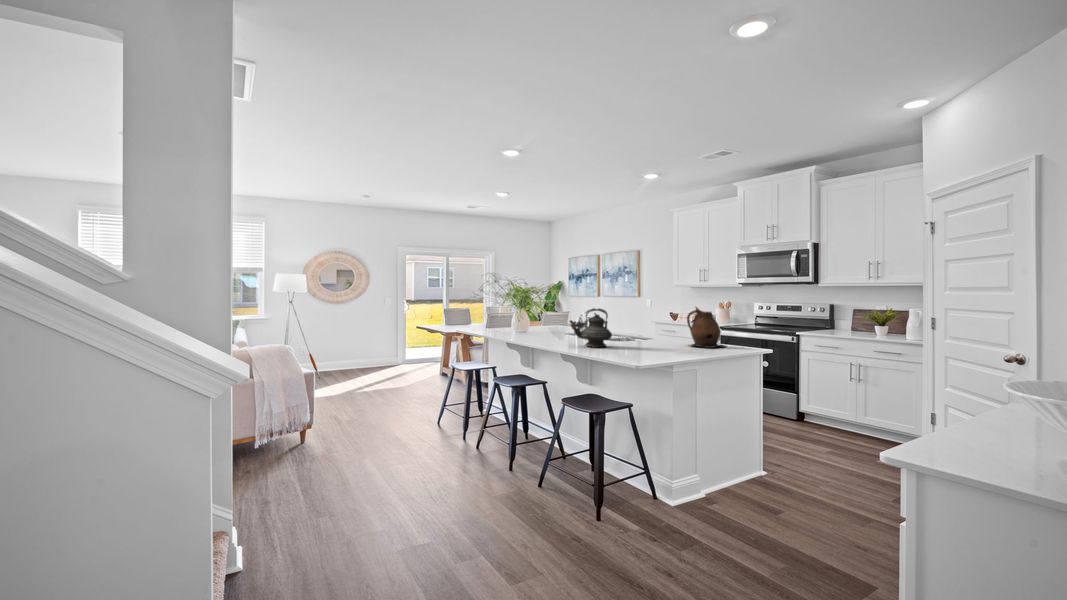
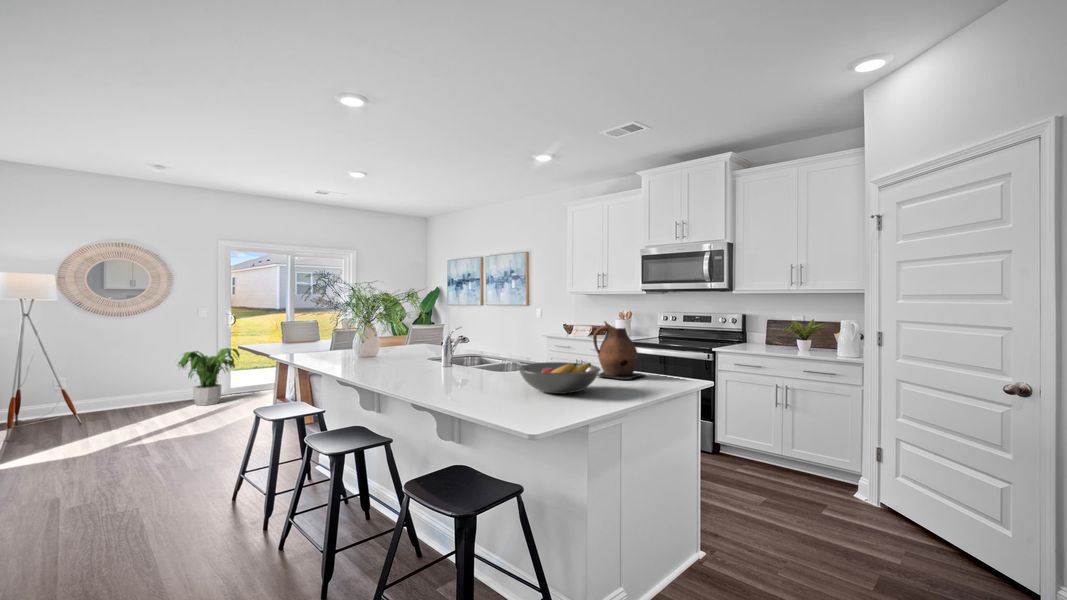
teapot: present [570,308,612,347] -> none [424,325,489,385]
potted plant: none [372,328,416,370] -> present [178,348,239,406]
fruit bowl: none [632,333,689,353] -> present [518,362,600,394]

